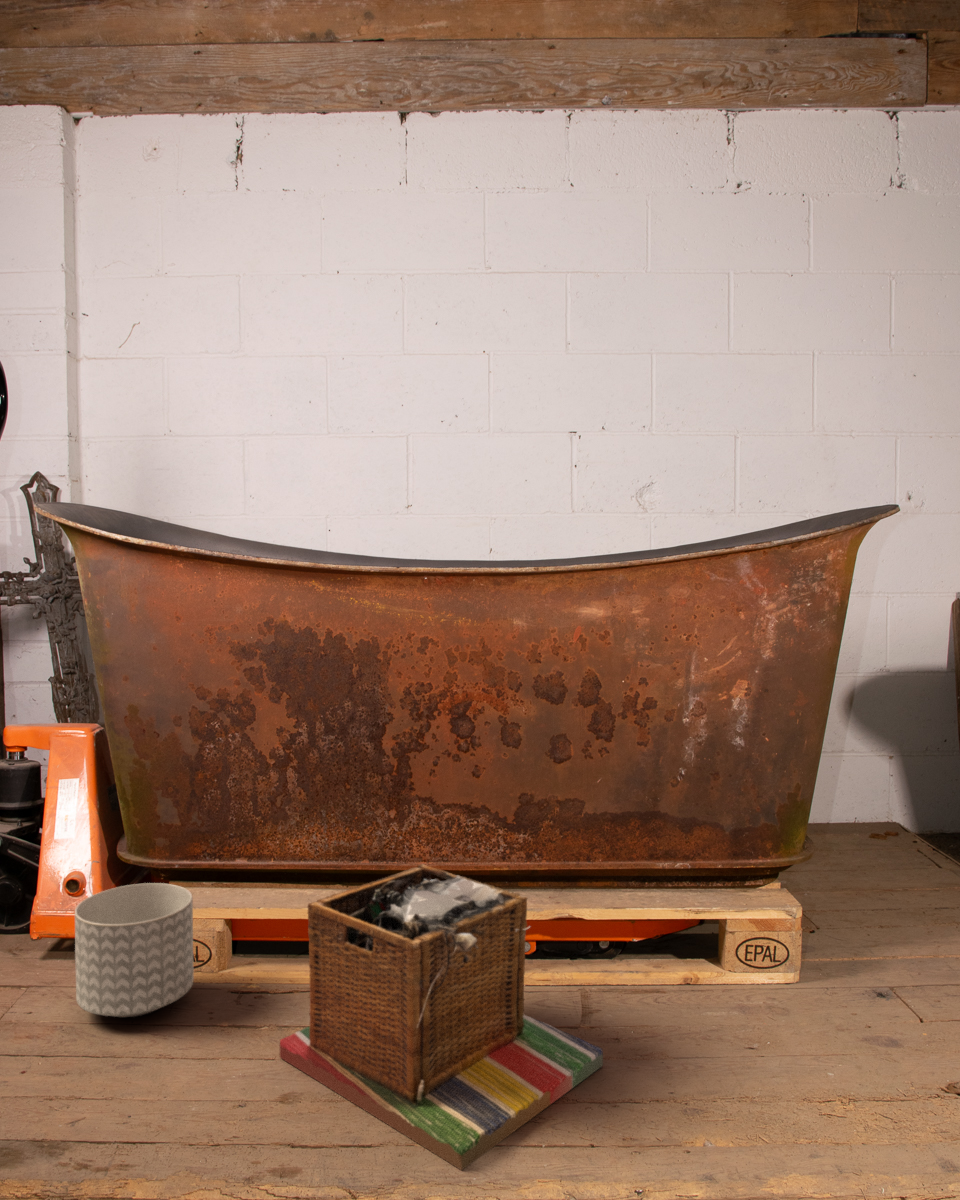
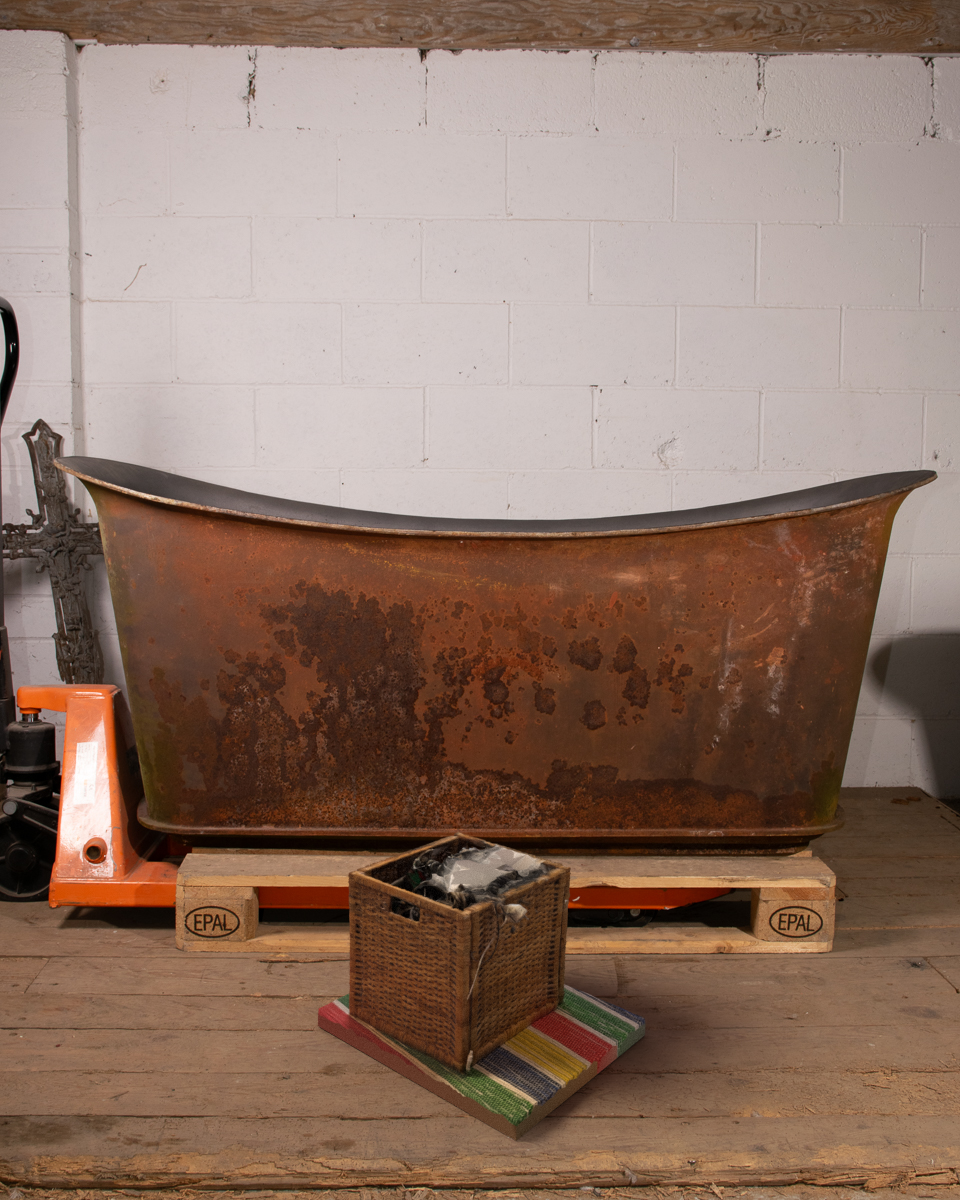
planter: present [75,883,194,1017] -> none [103,849,222,985]

